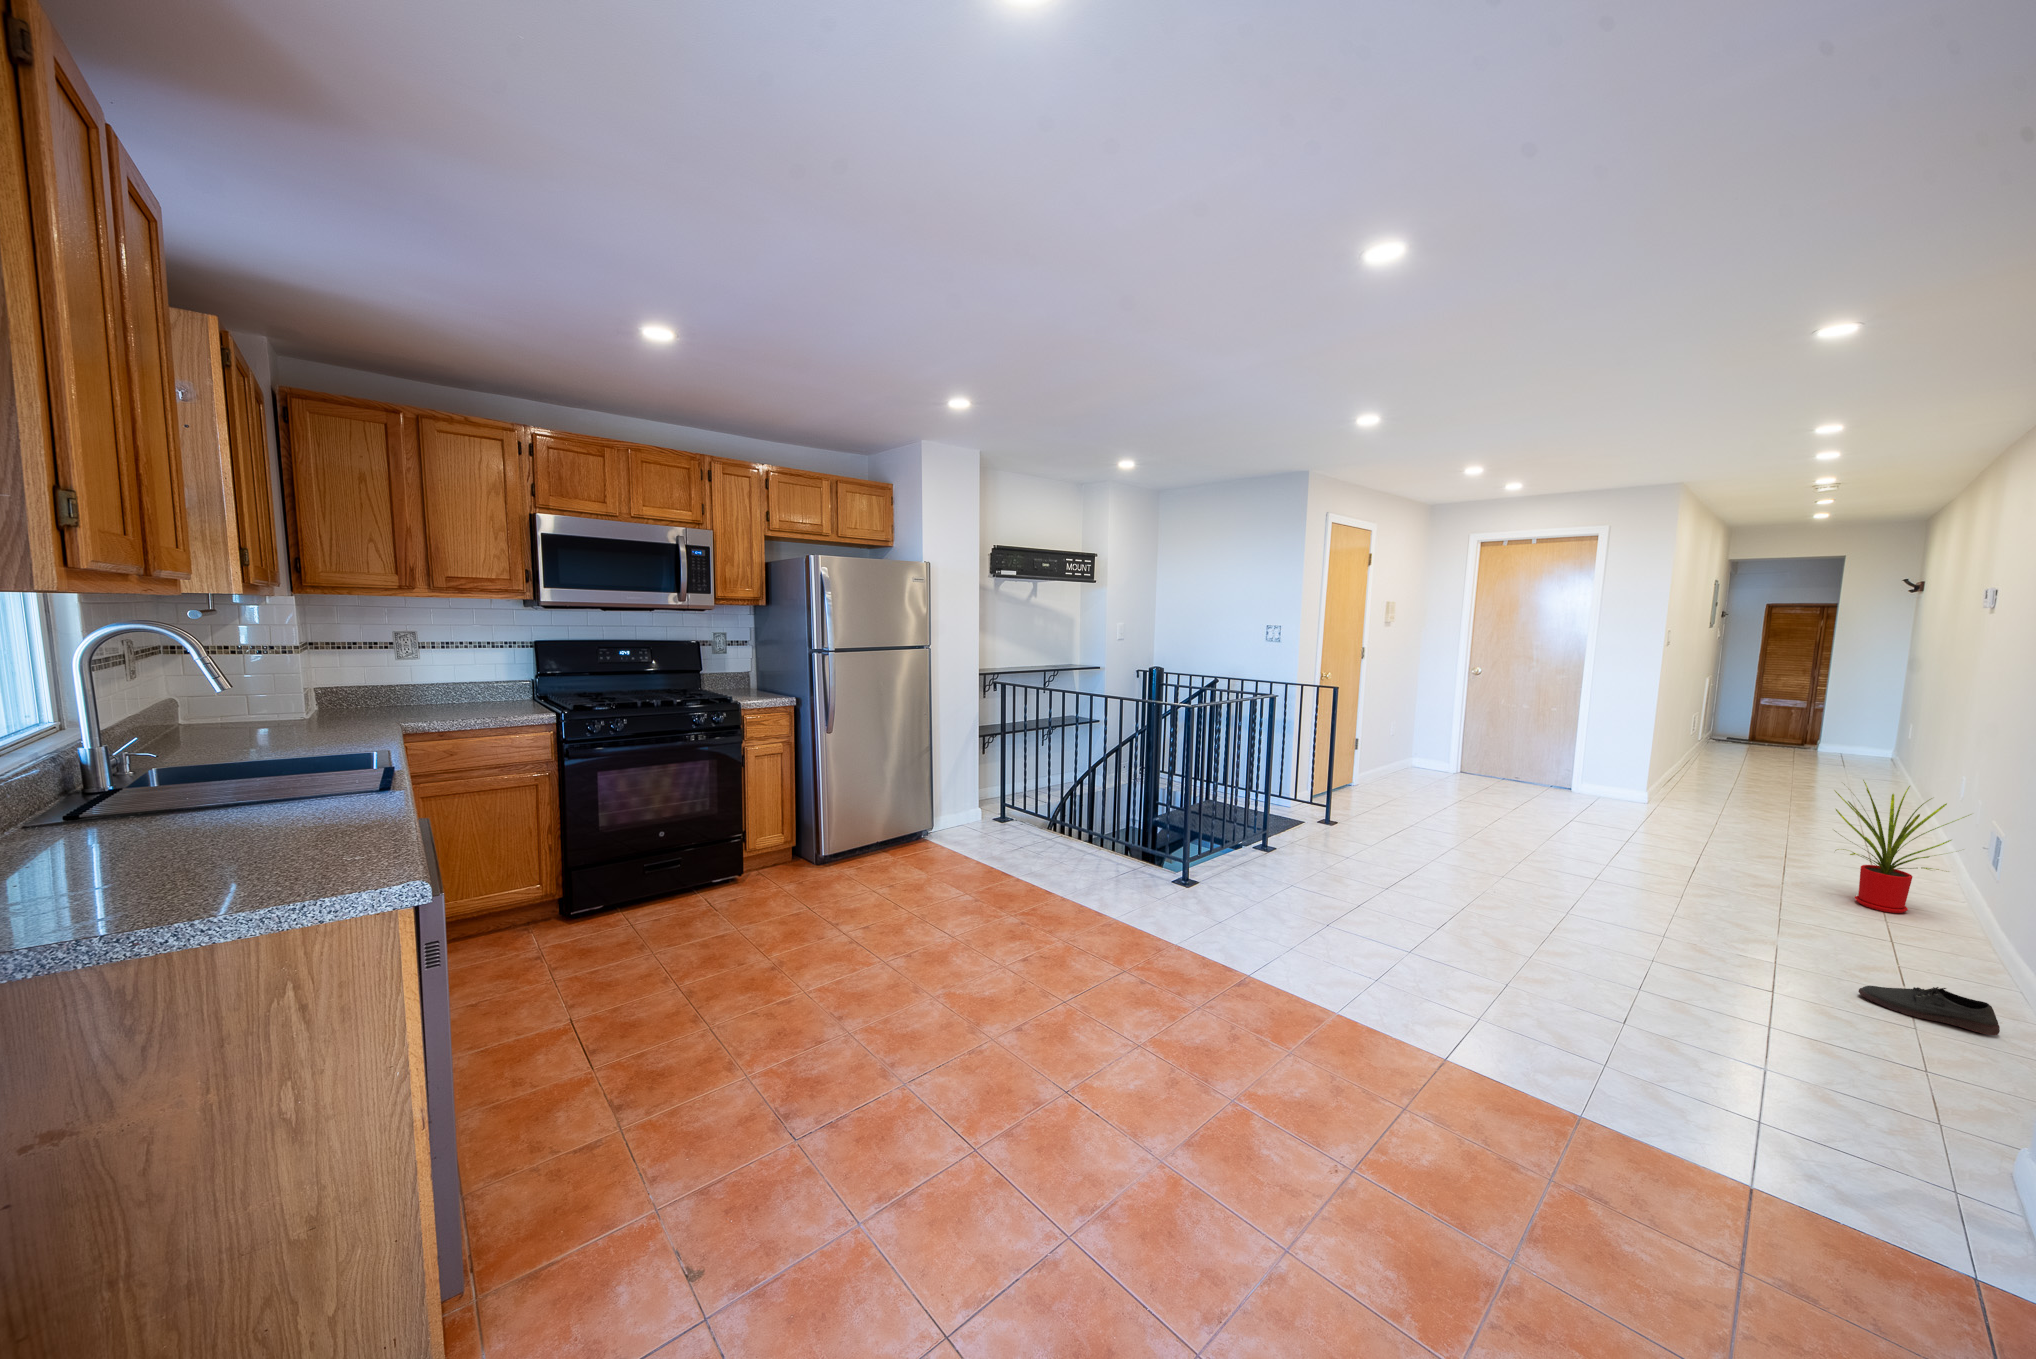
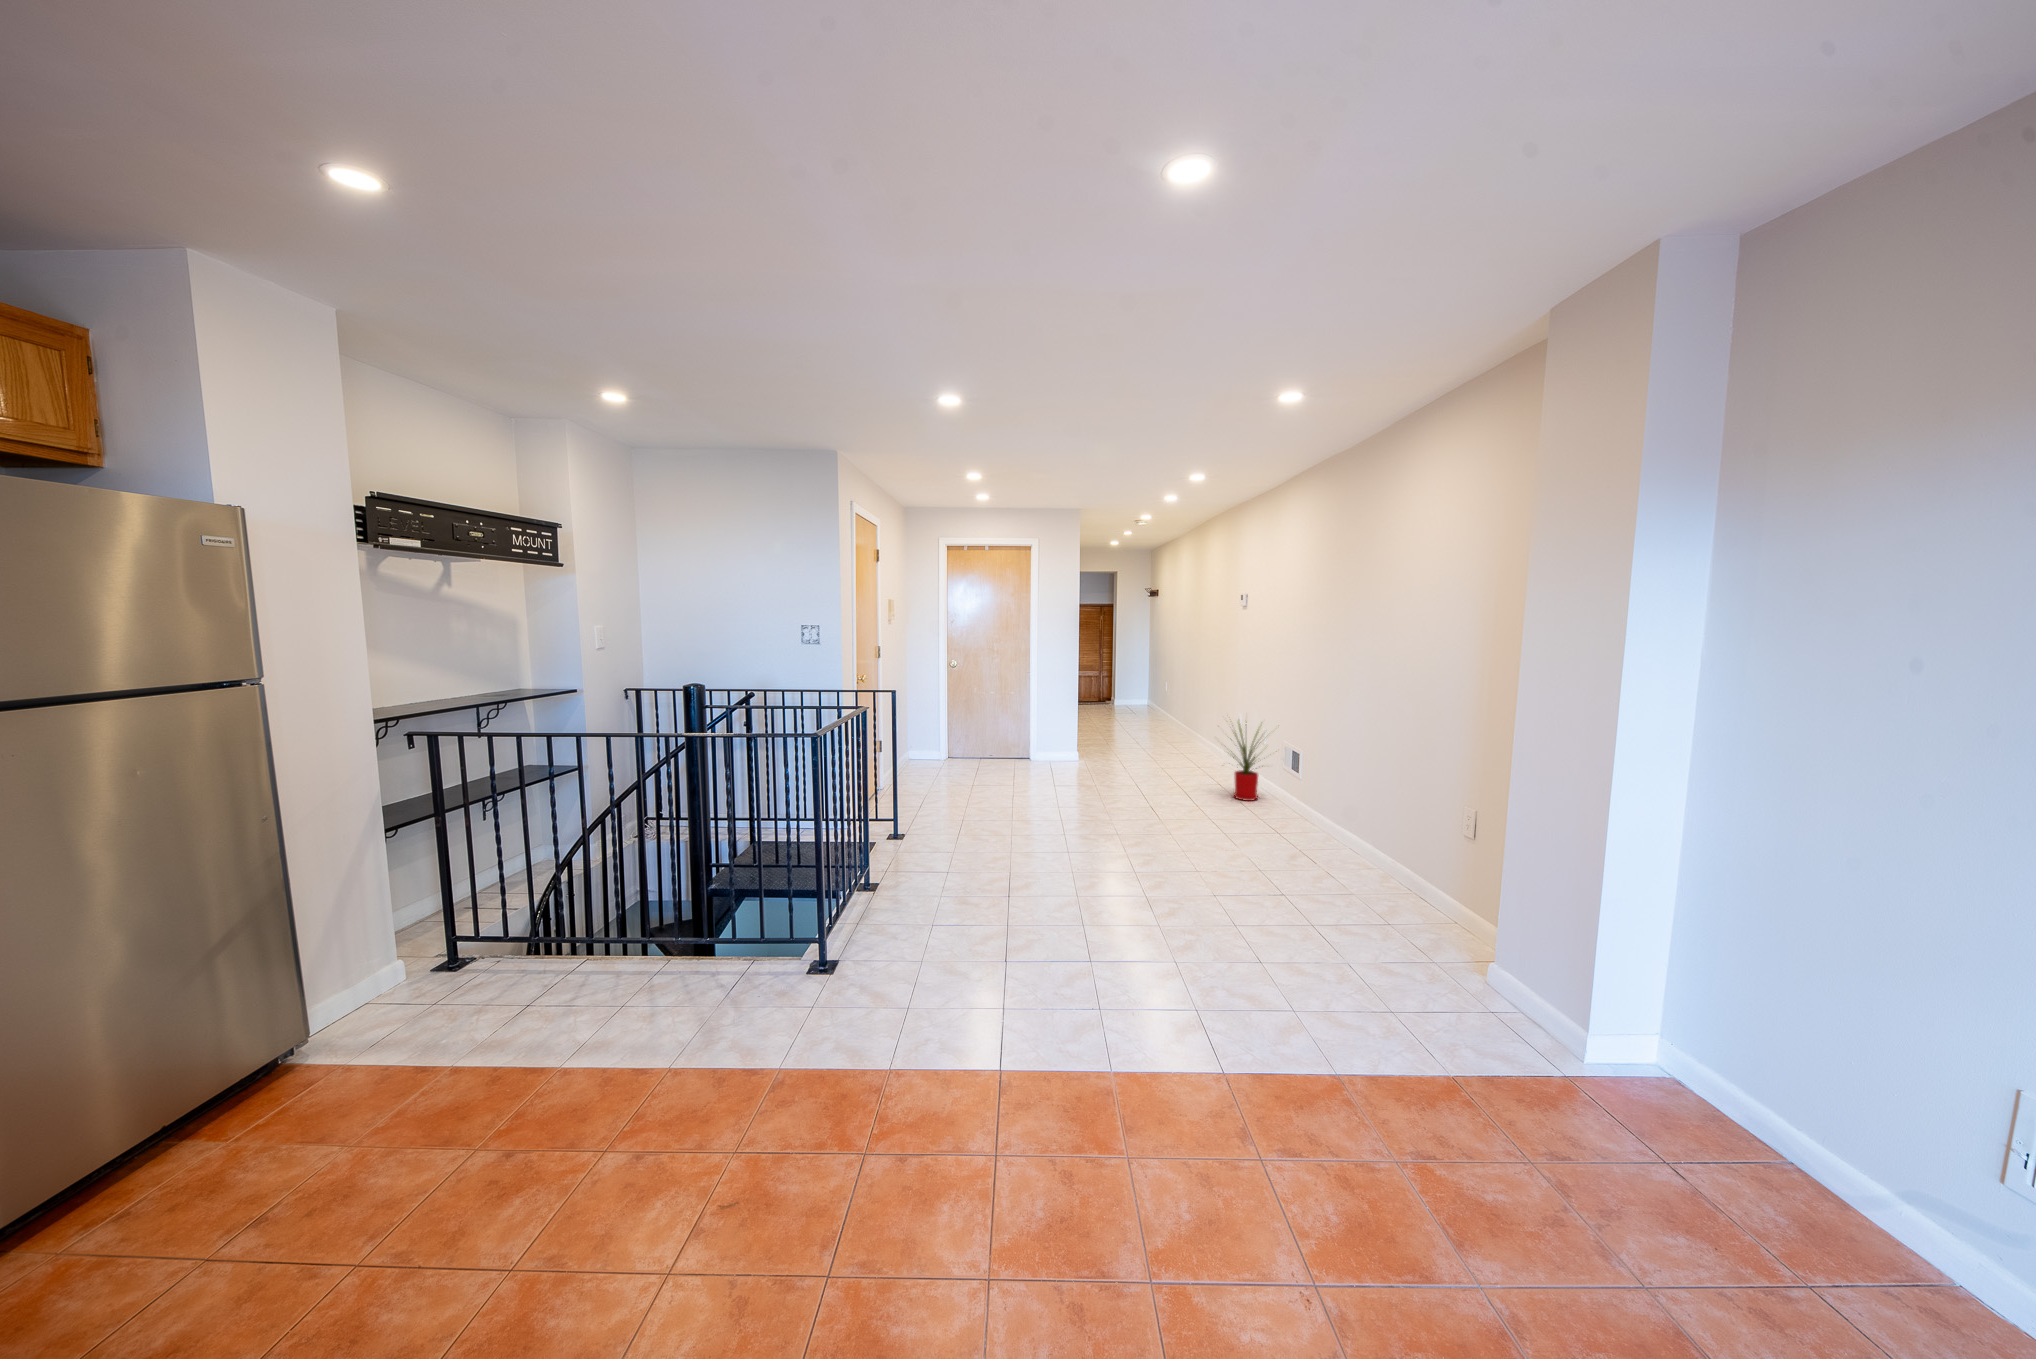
shoe: present [1858,986,2000,1035] -> none [1305,841,1368,866]

